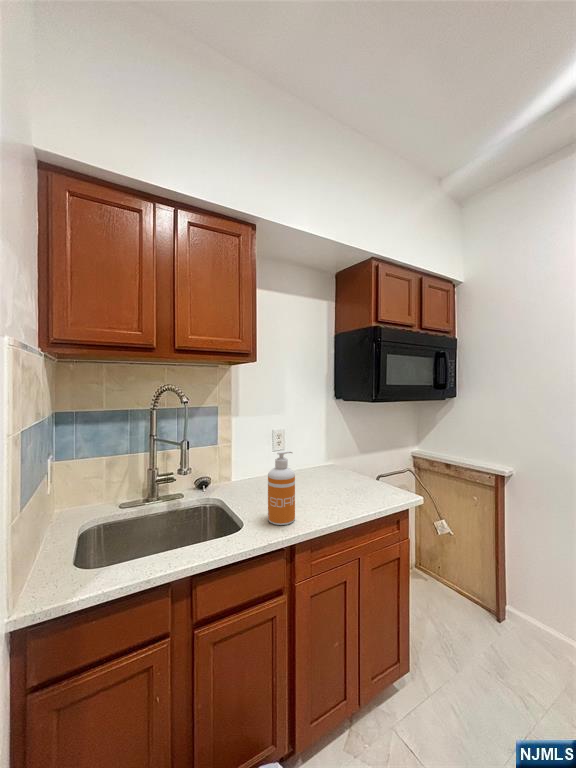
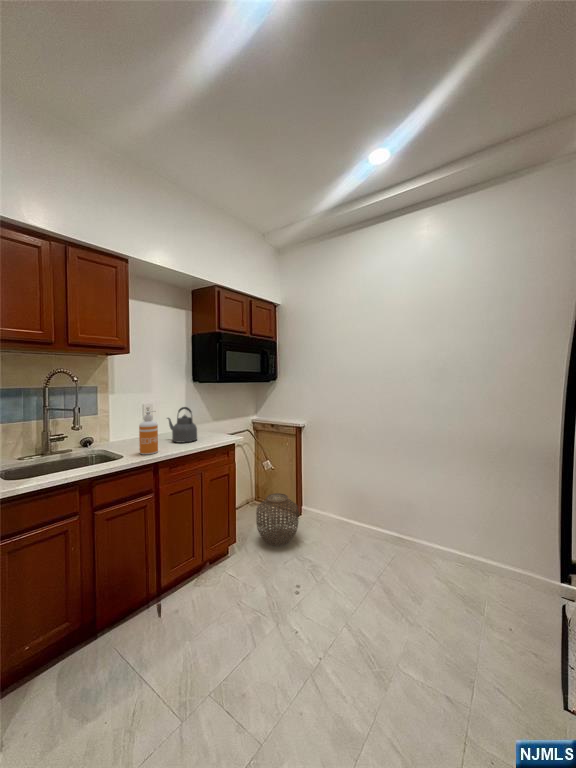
kettle: none [302,441,349,499] -> present [167,407,197,443]
woven basket: none [440,591,526,698] -> present [256,493,298,546]

